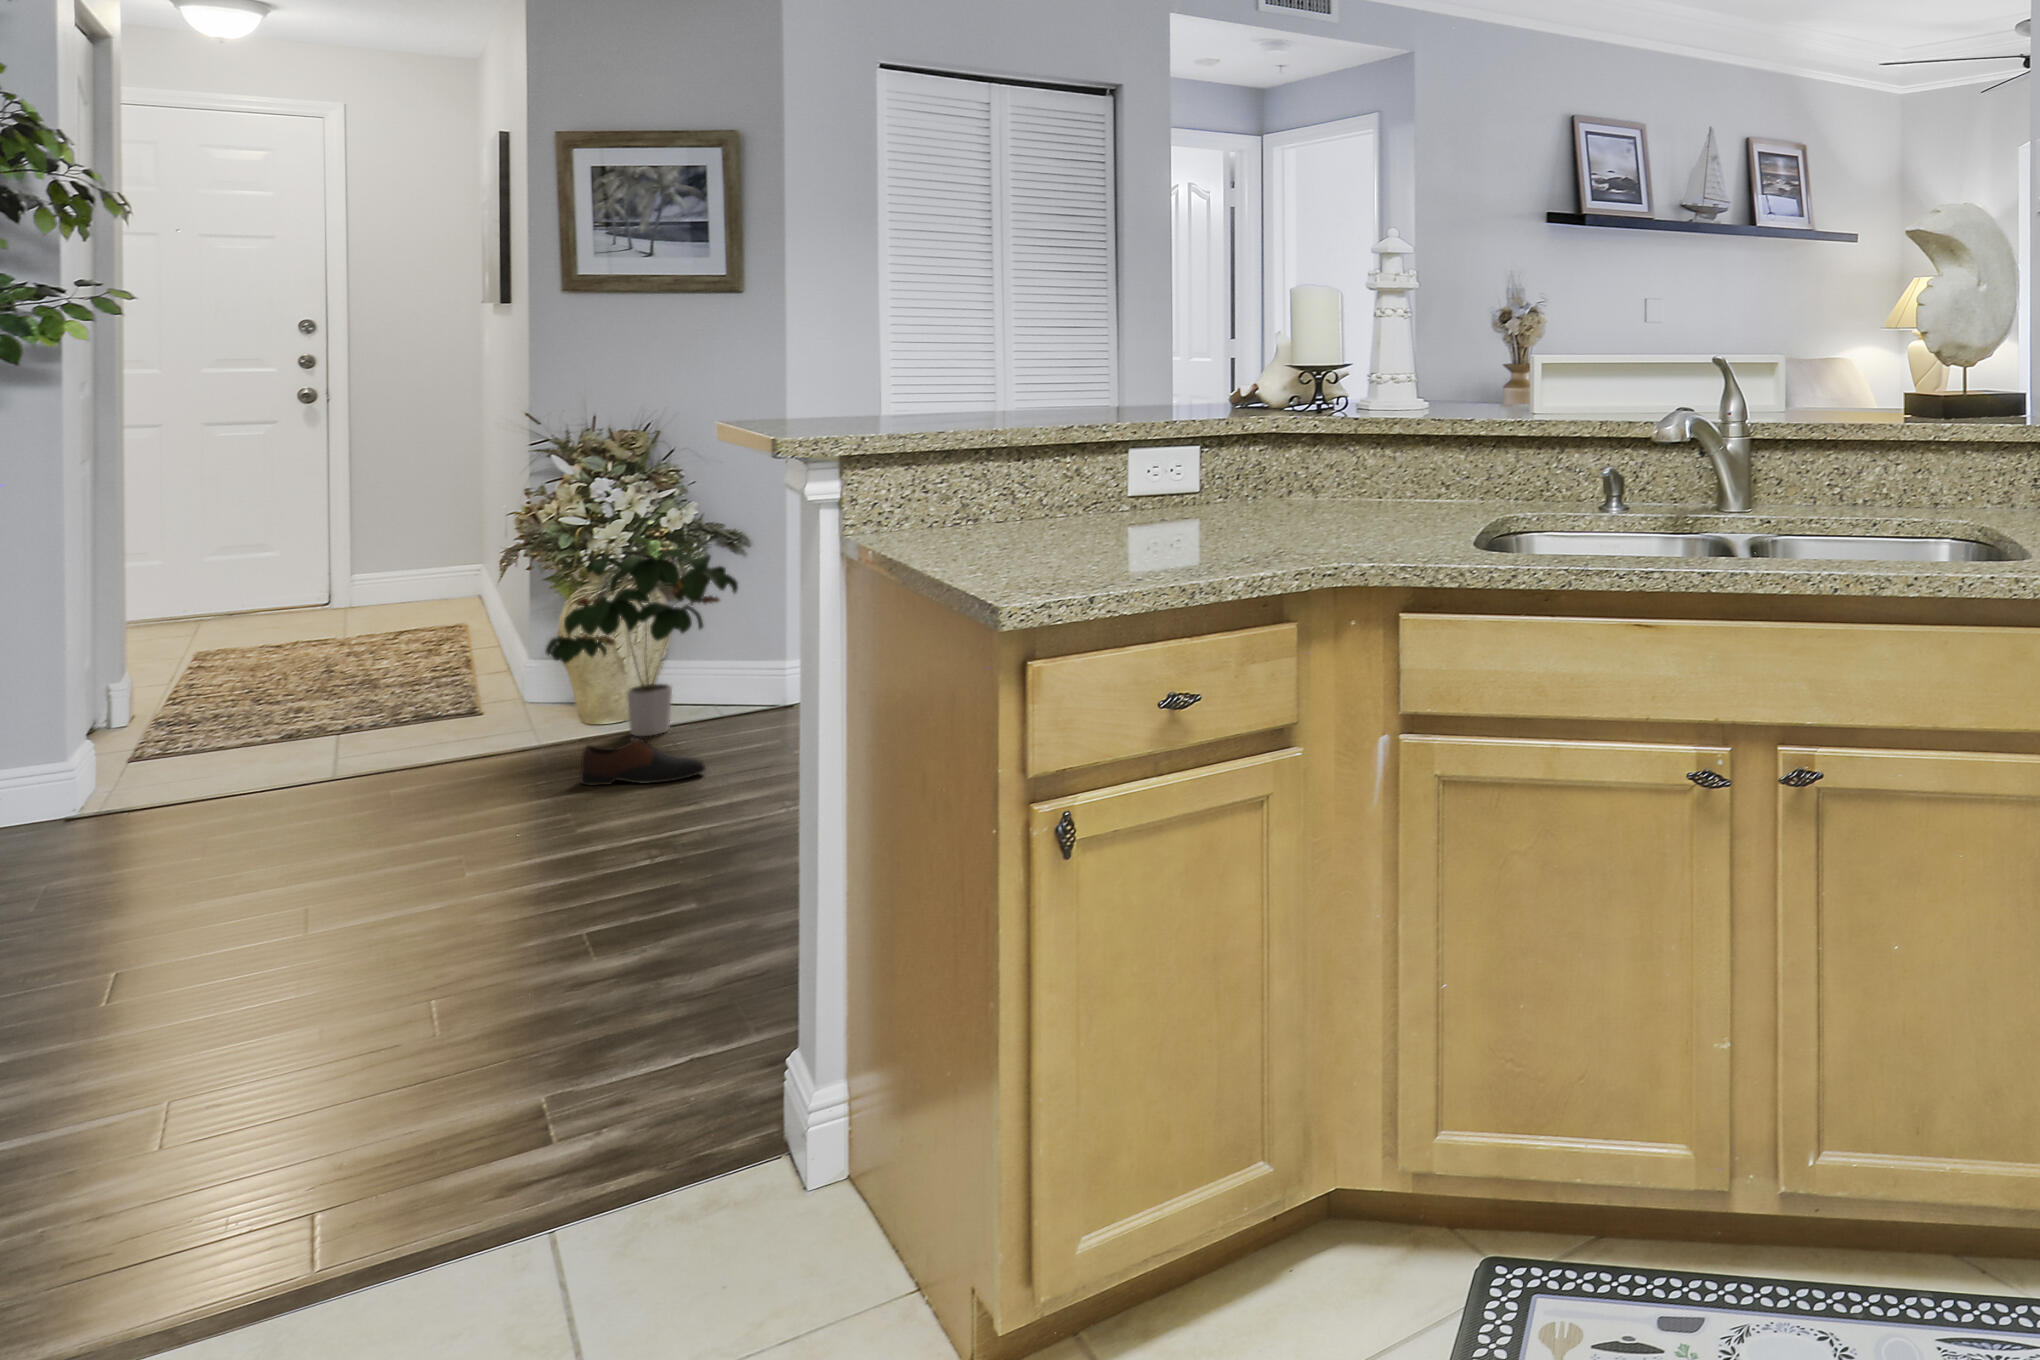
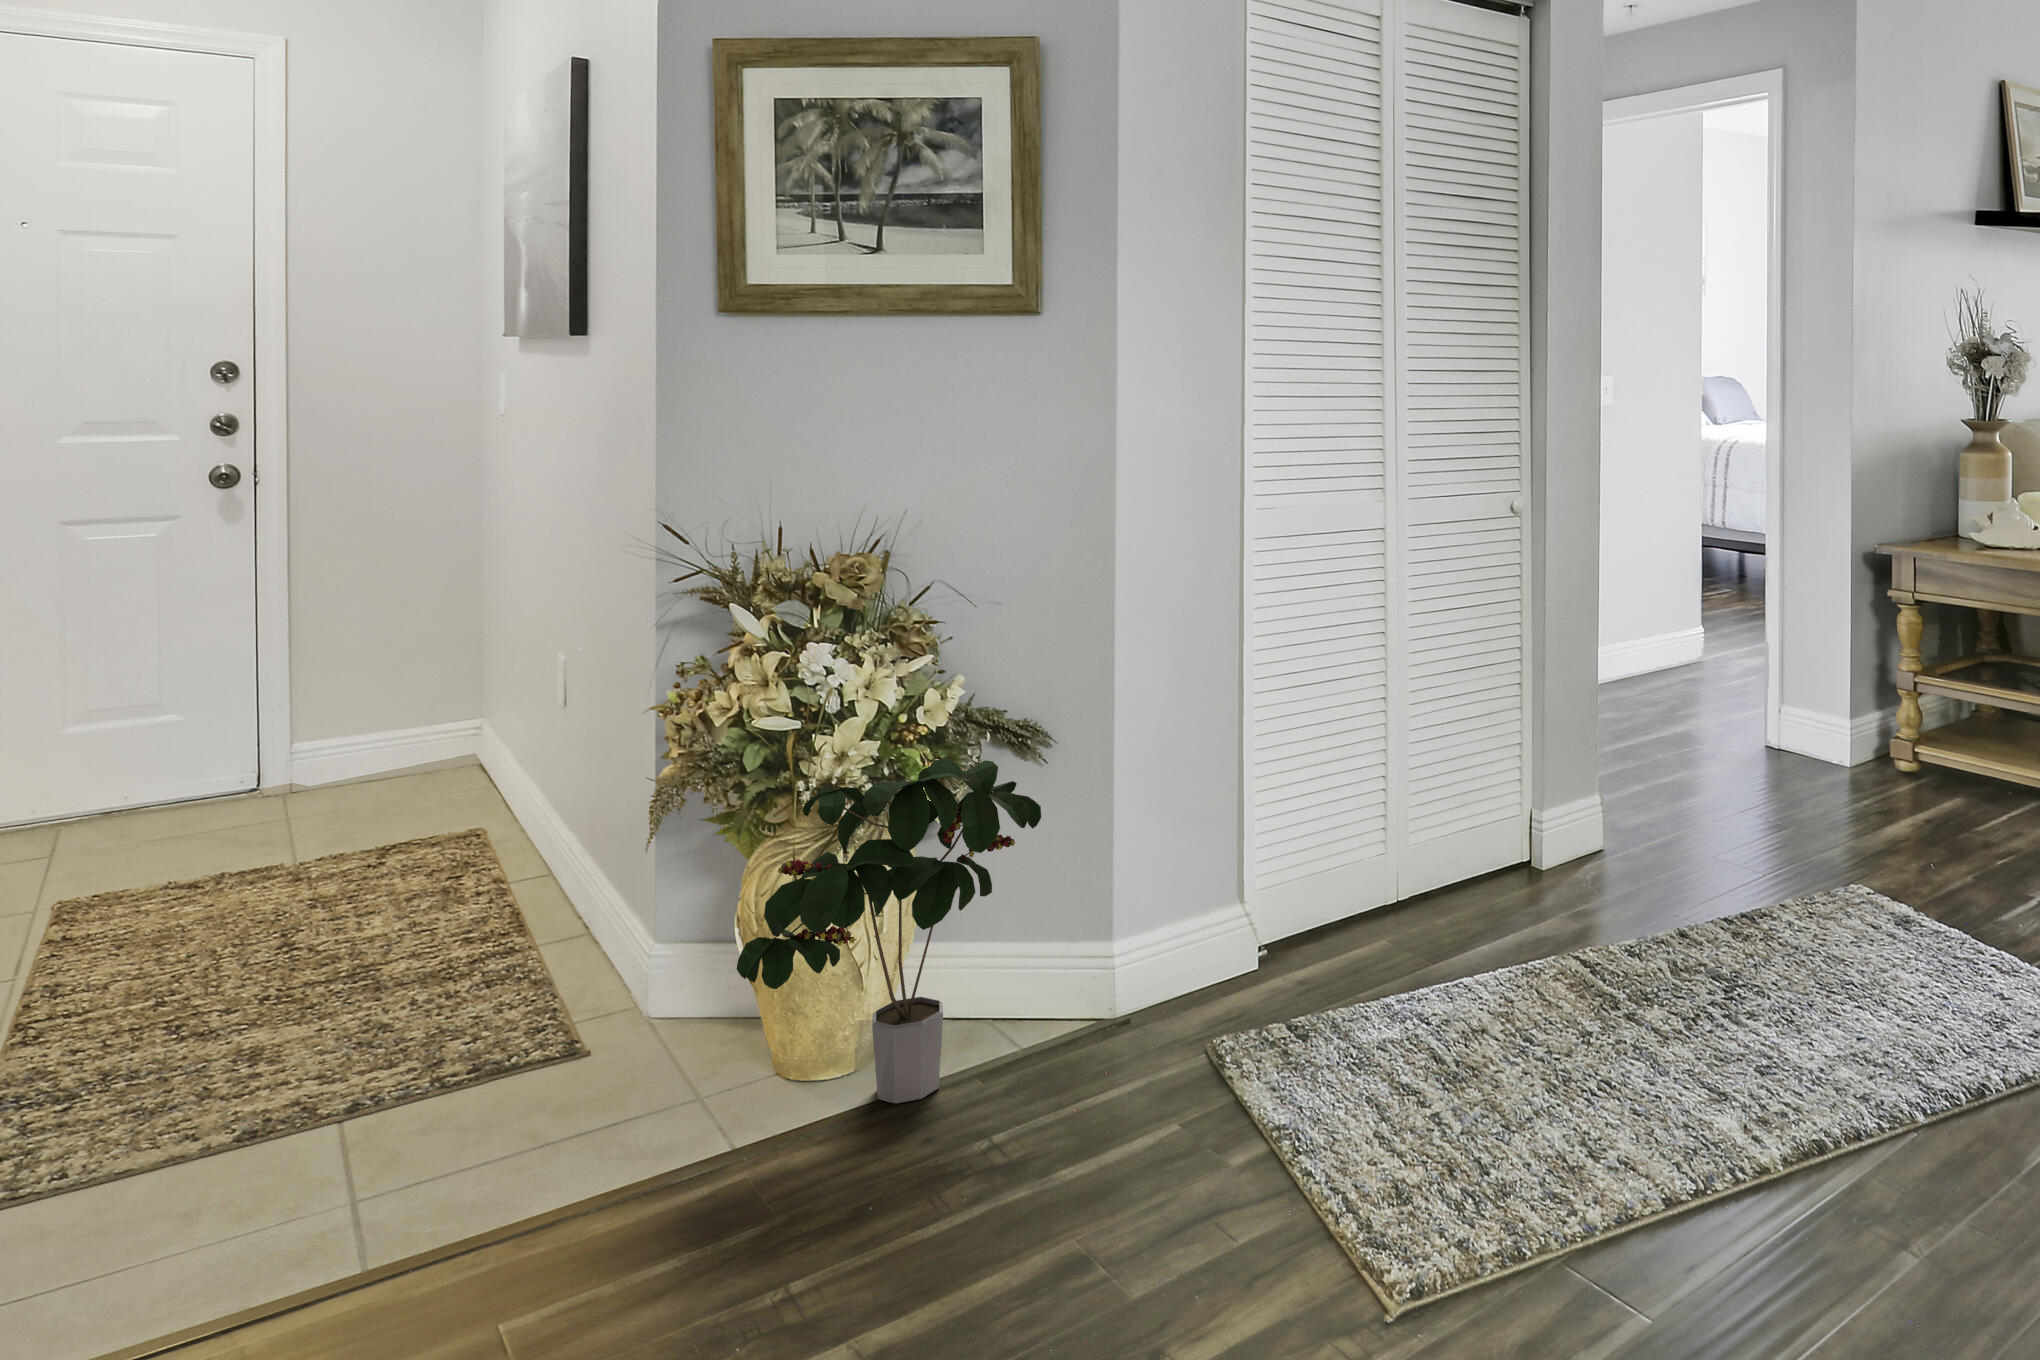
shoe: present [580,738,705,785] -> none [859,1164,1087,1275]

